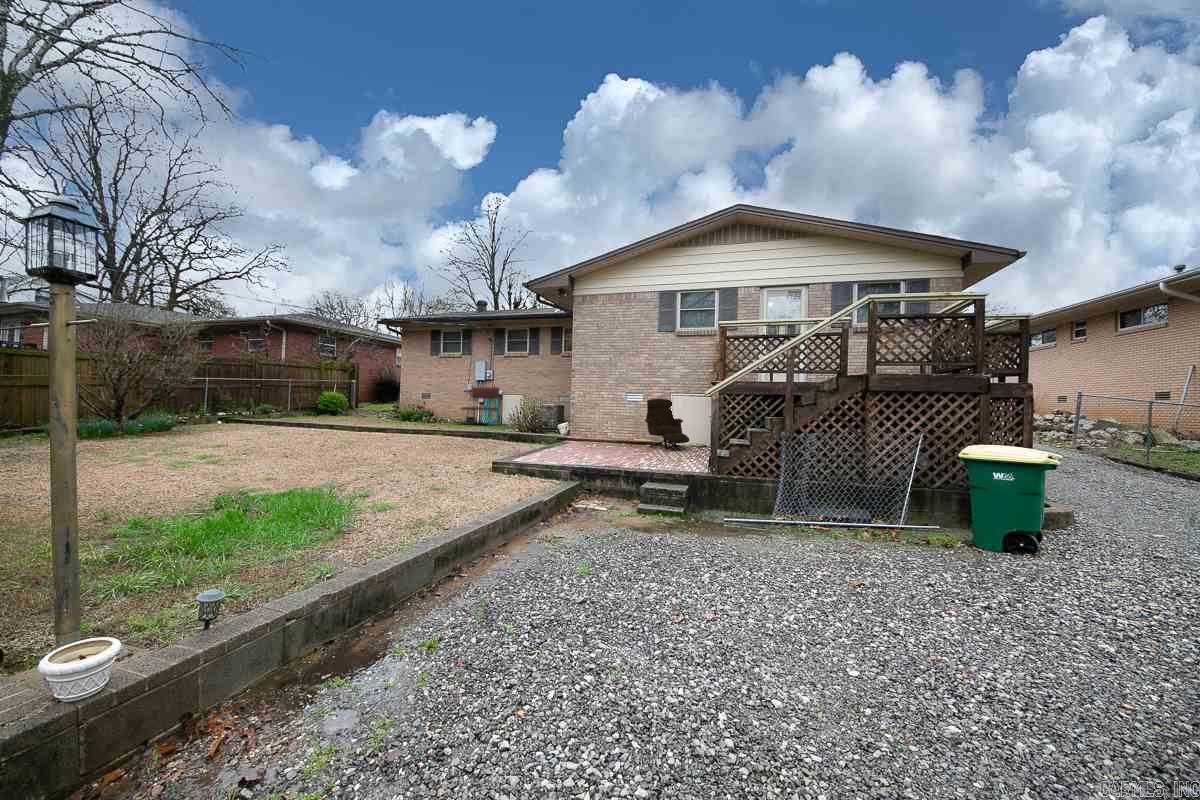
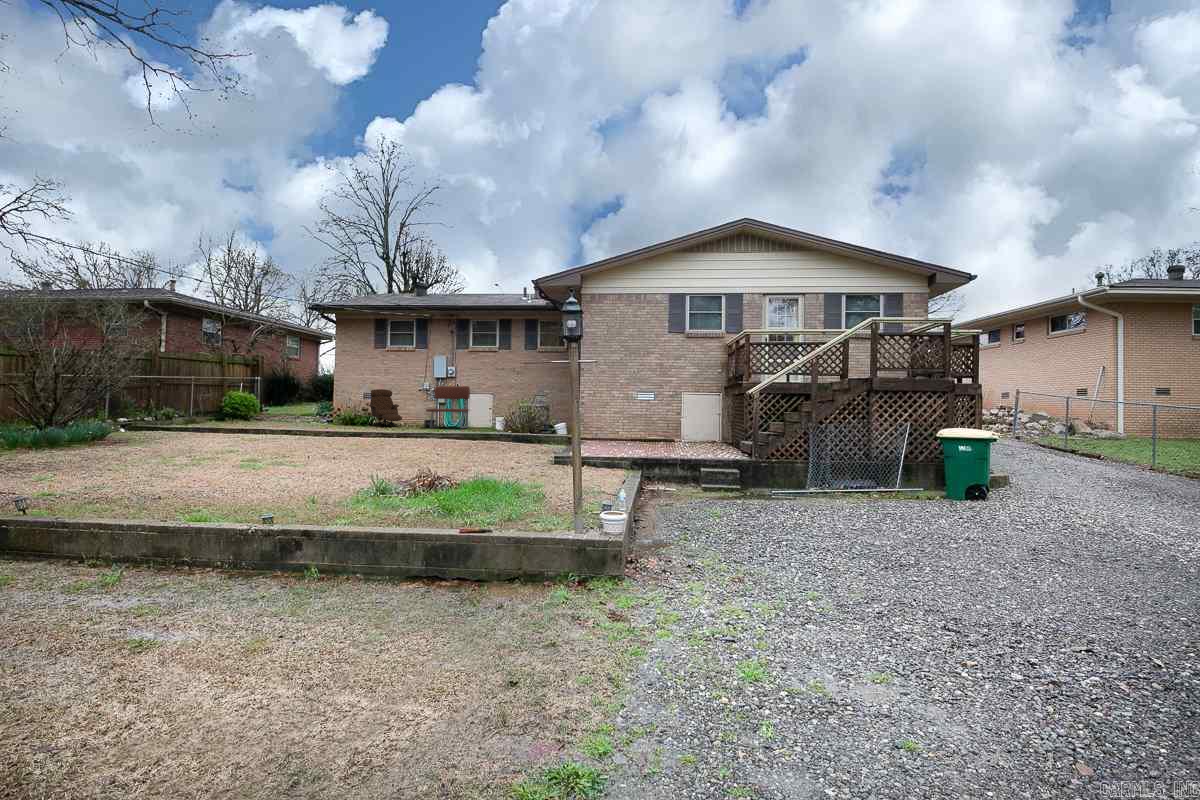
lounge chair: present [645,399,689,450] -> present [369,389,402,426]

